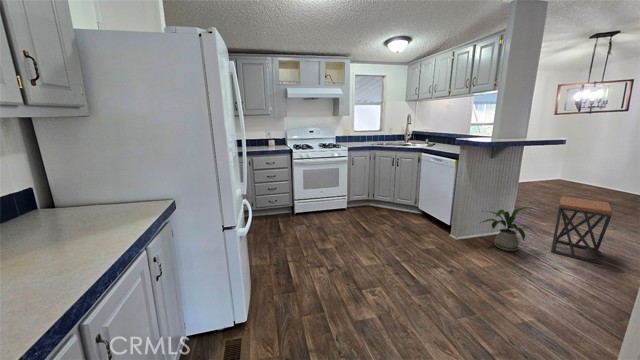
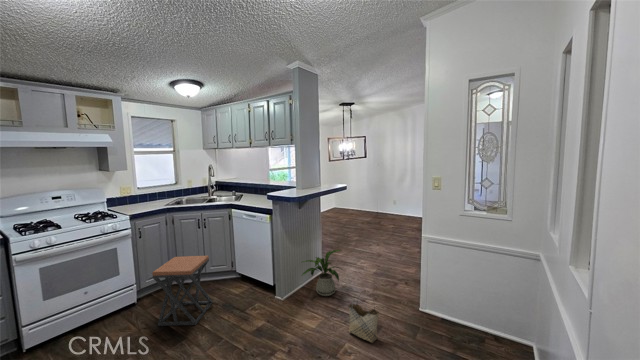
stool: present [551,196,612,264] -> present [152,256,212,326]
woven basket: none [518,247,562,297] -> present [349,304,379,343]

